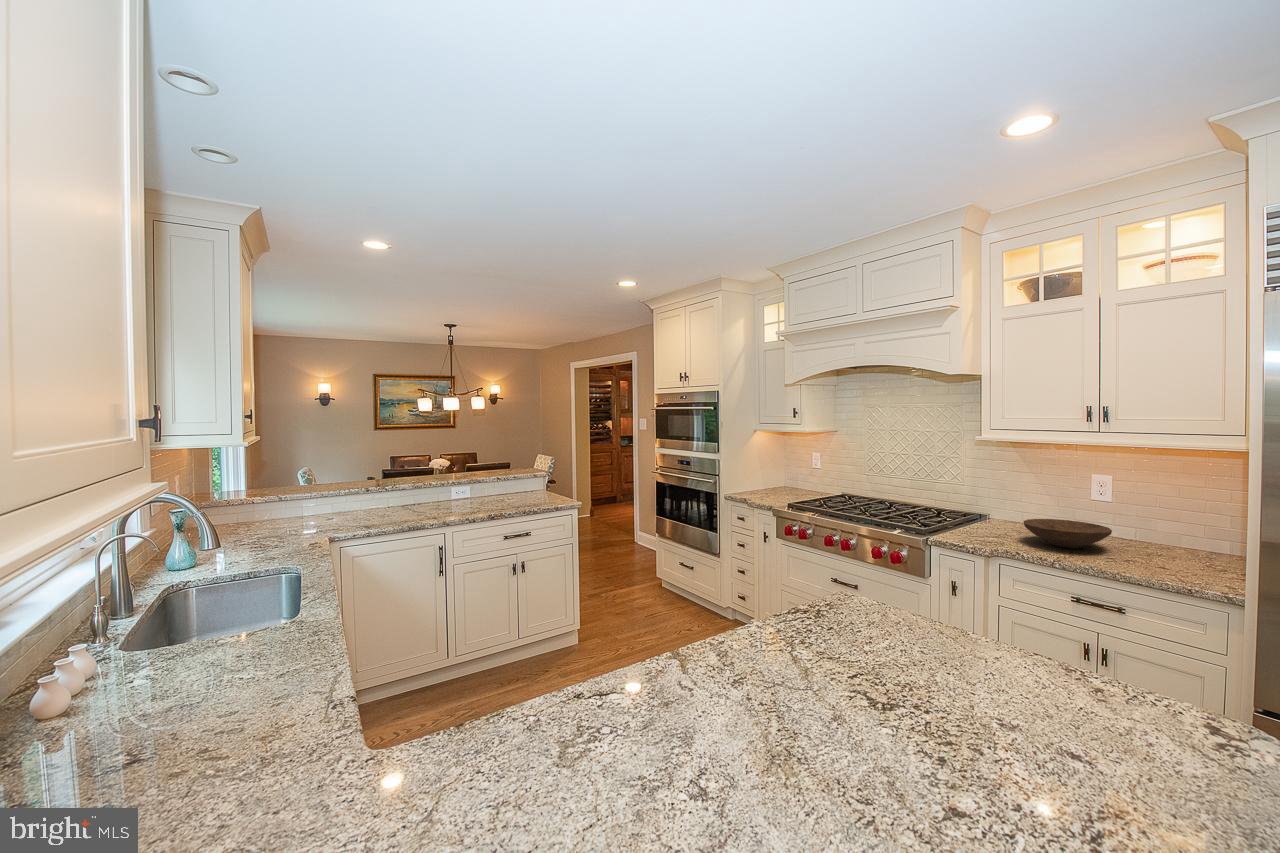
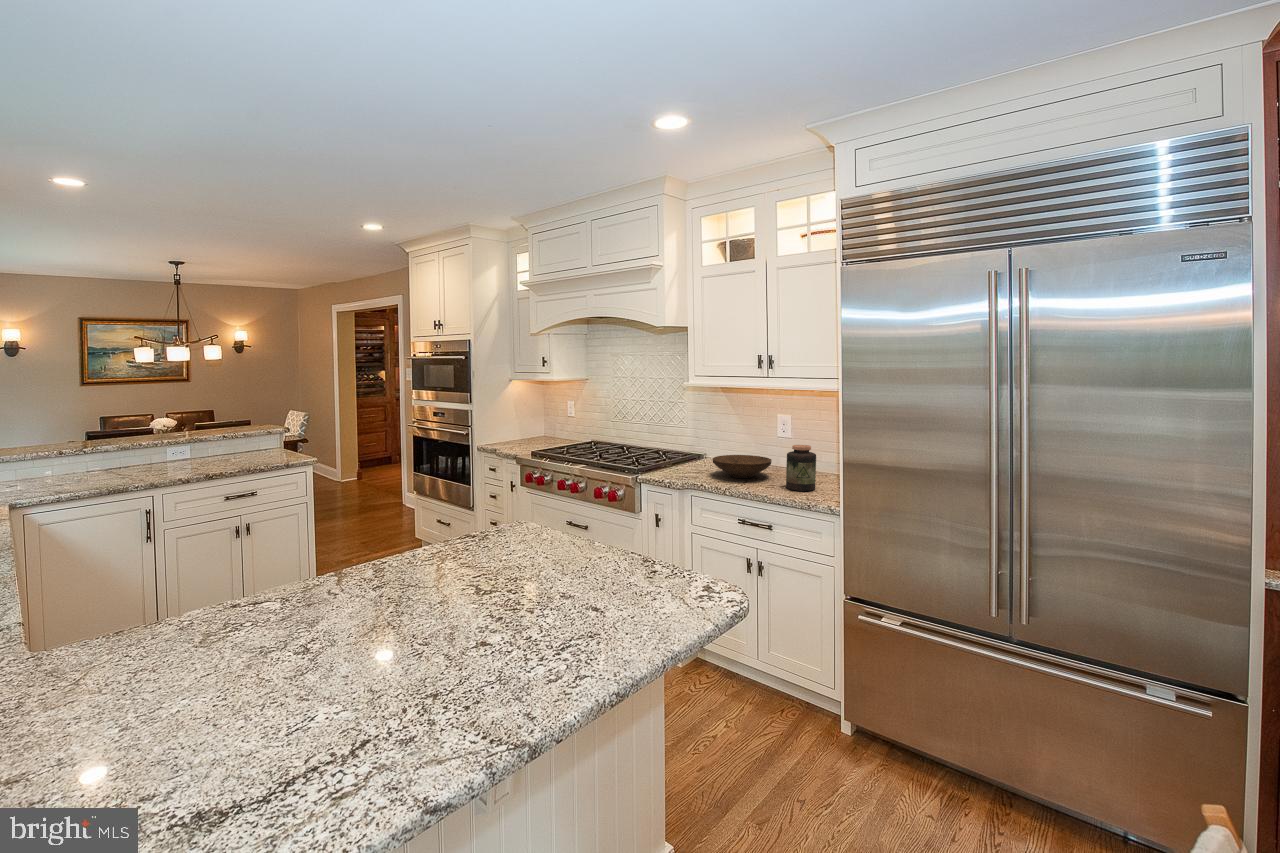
jar: none [1145,513,1195,572] -> present [786,445,816,491]

